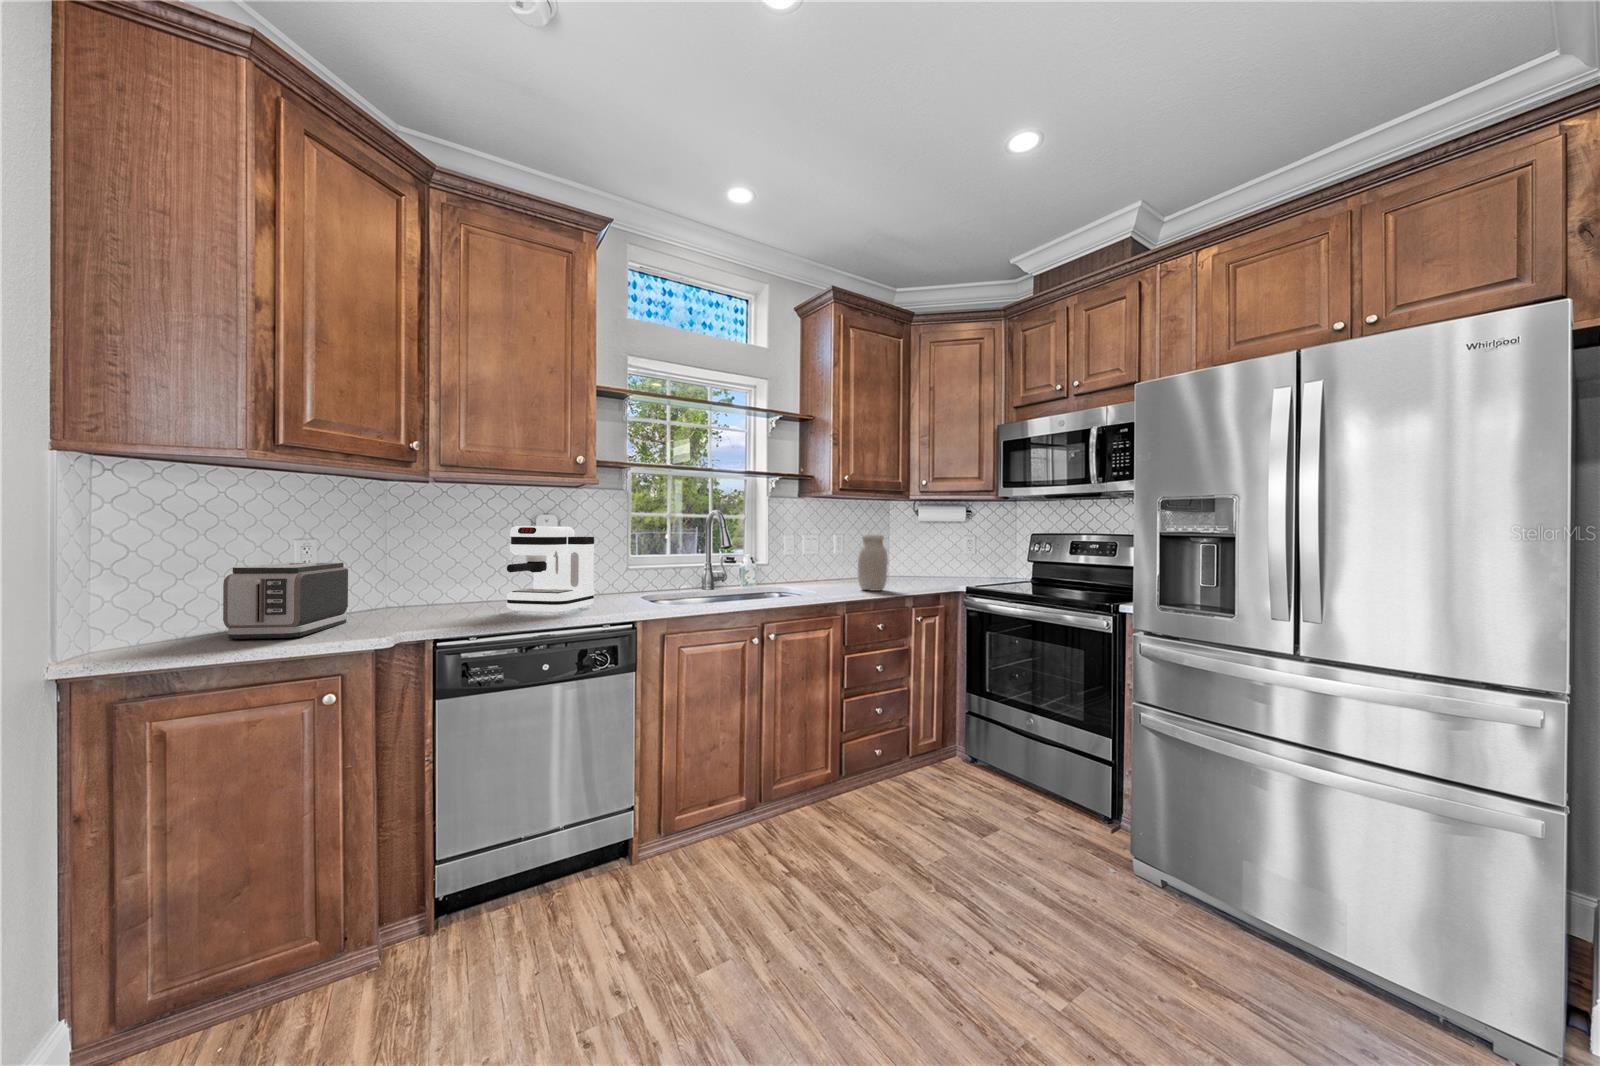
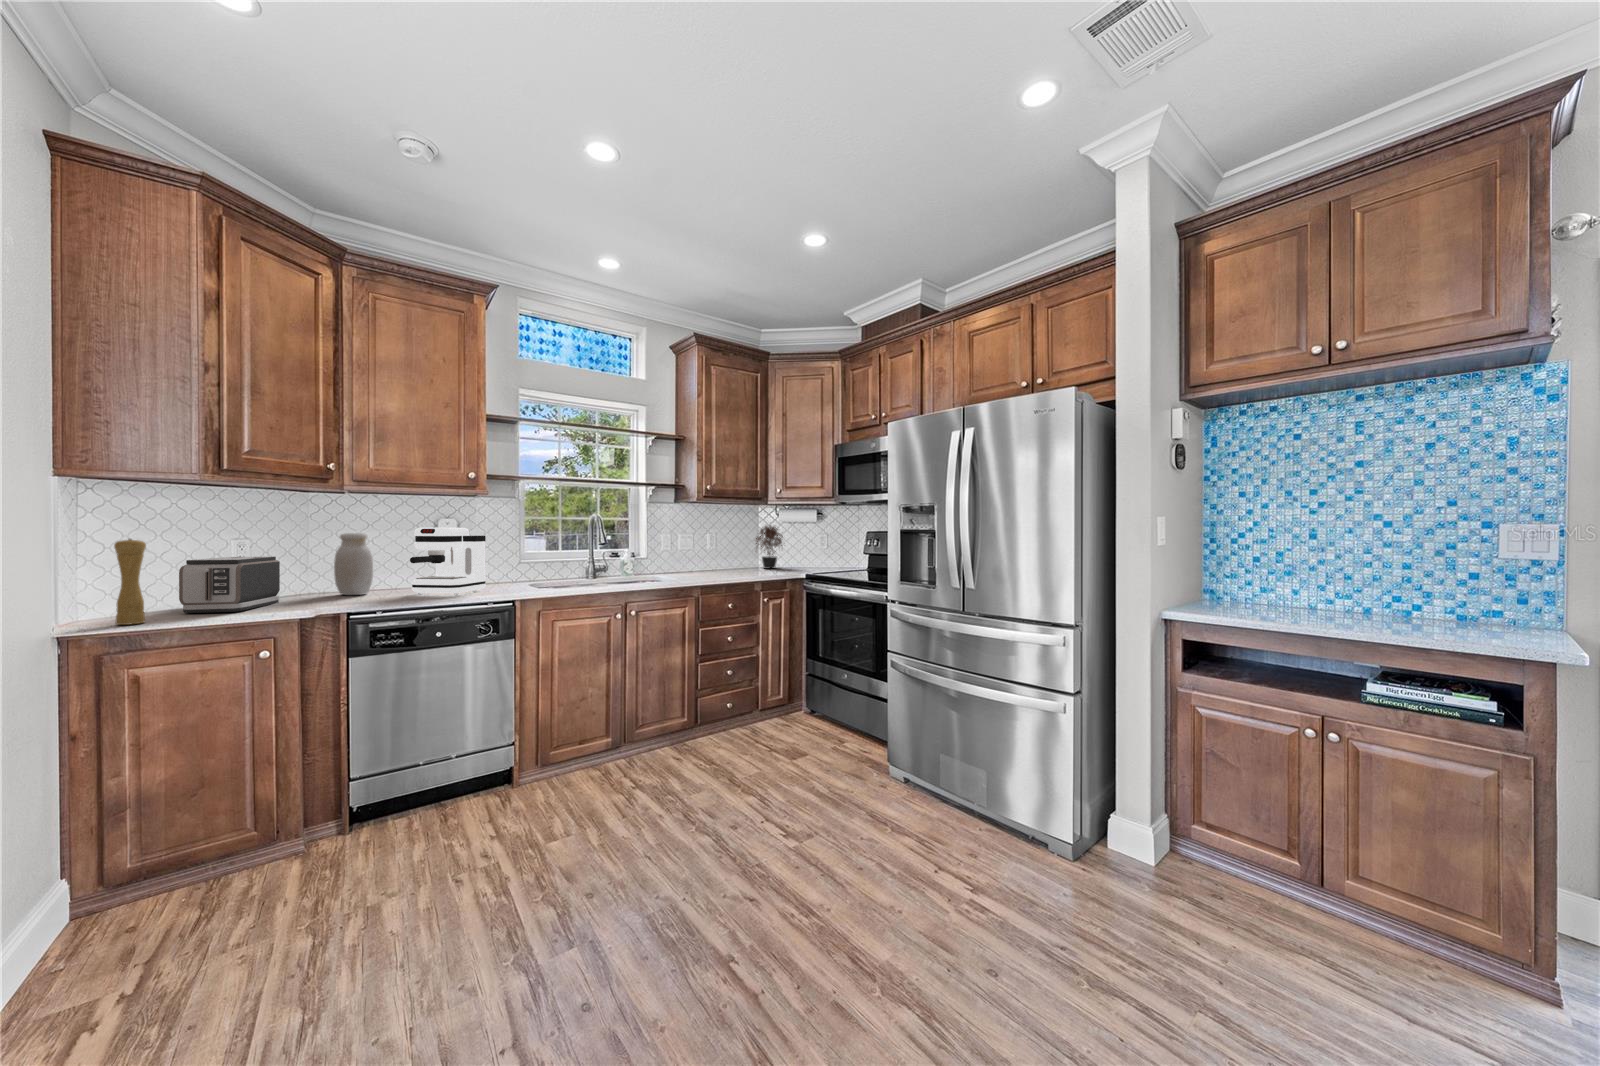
potted plant: none [889,524,929,579] -> present [756,526,783,568]
jar: present [858,534,888,591] -> present [334,533,373,595]
pepper mill: none [137,539,179,658] -> present [114,539,146,625]

